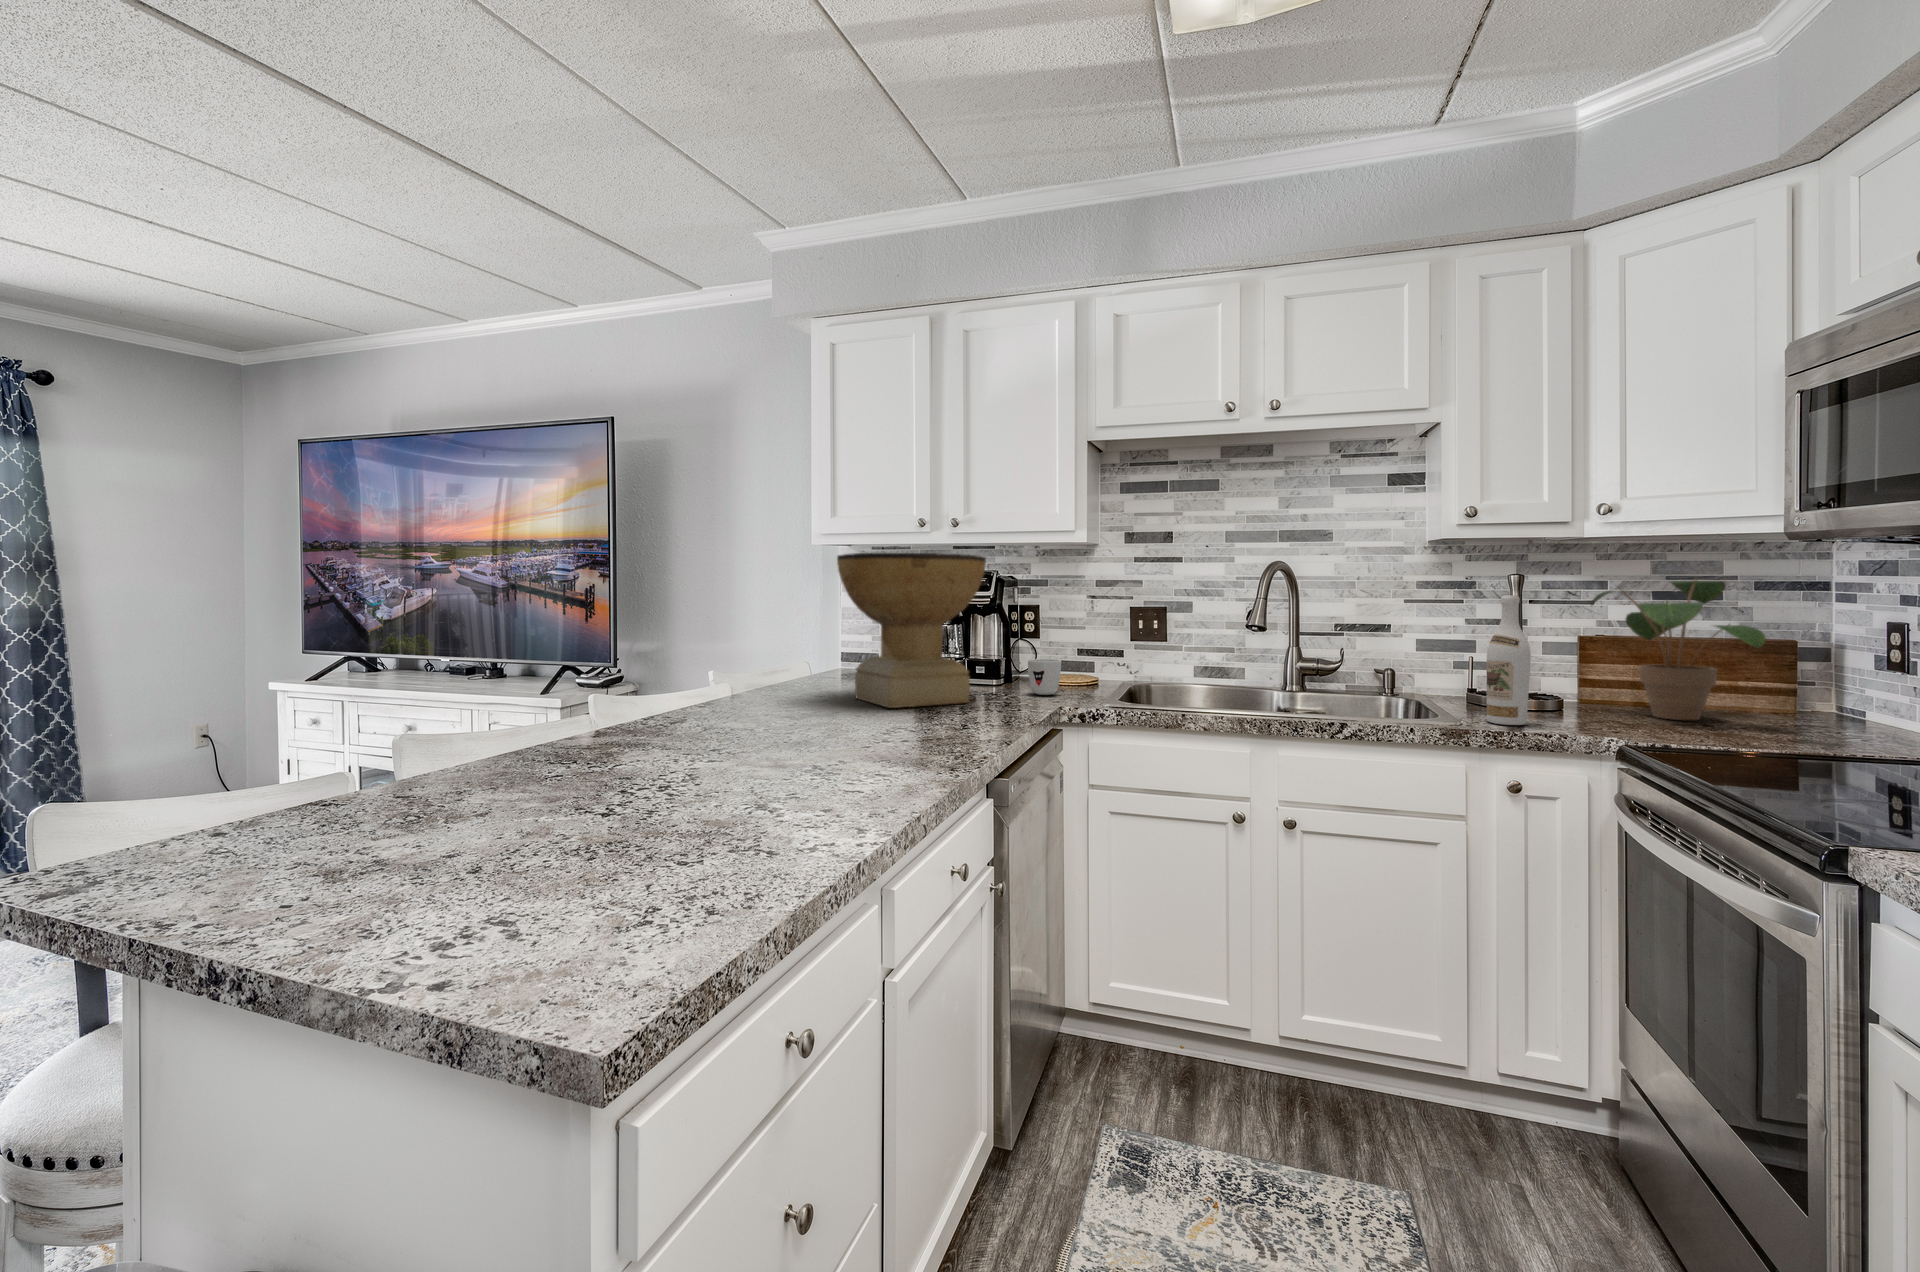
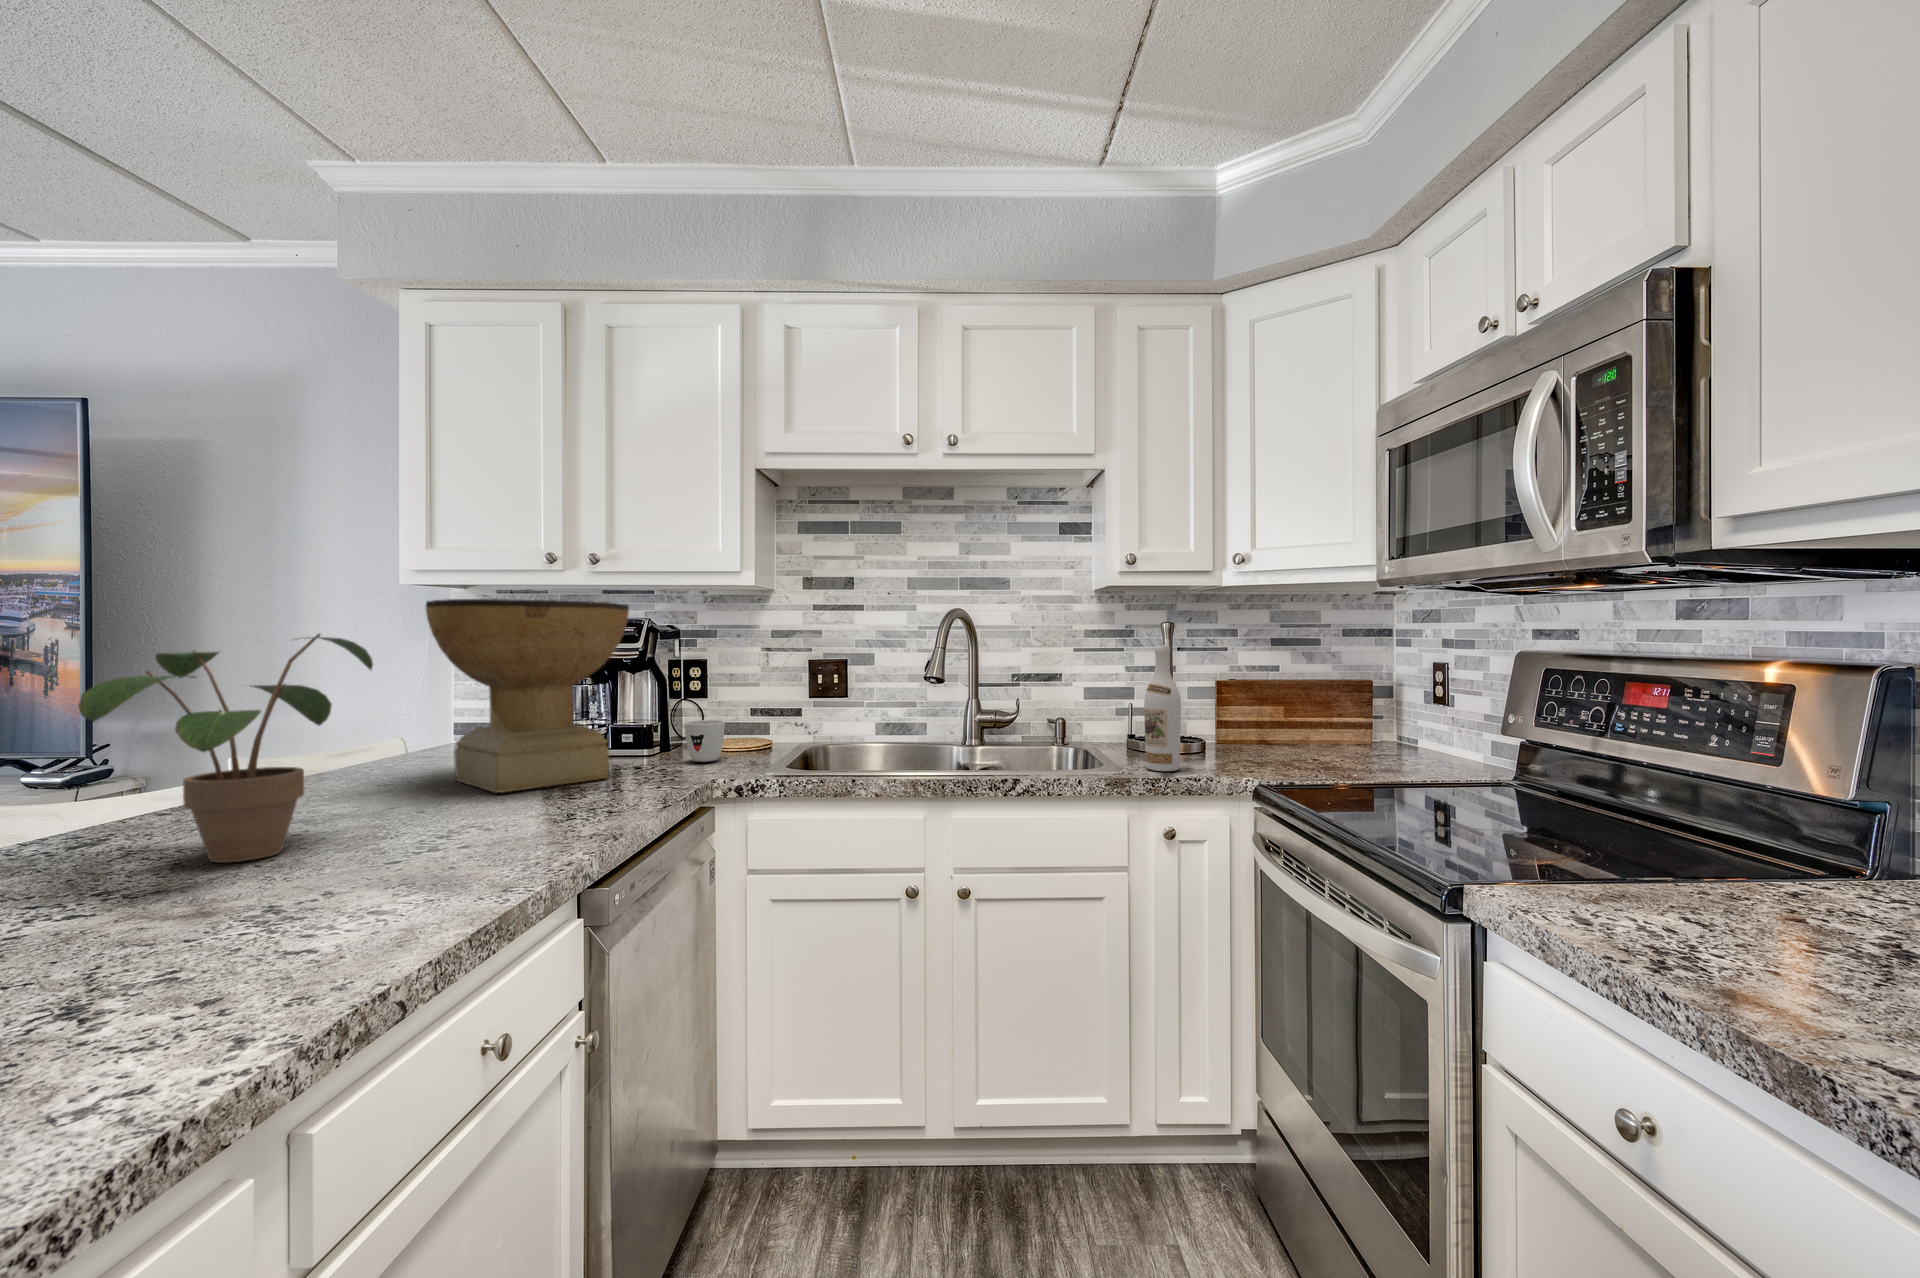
potted plant: present [1591,579,1766,720] -> present [78,634,373,863]

